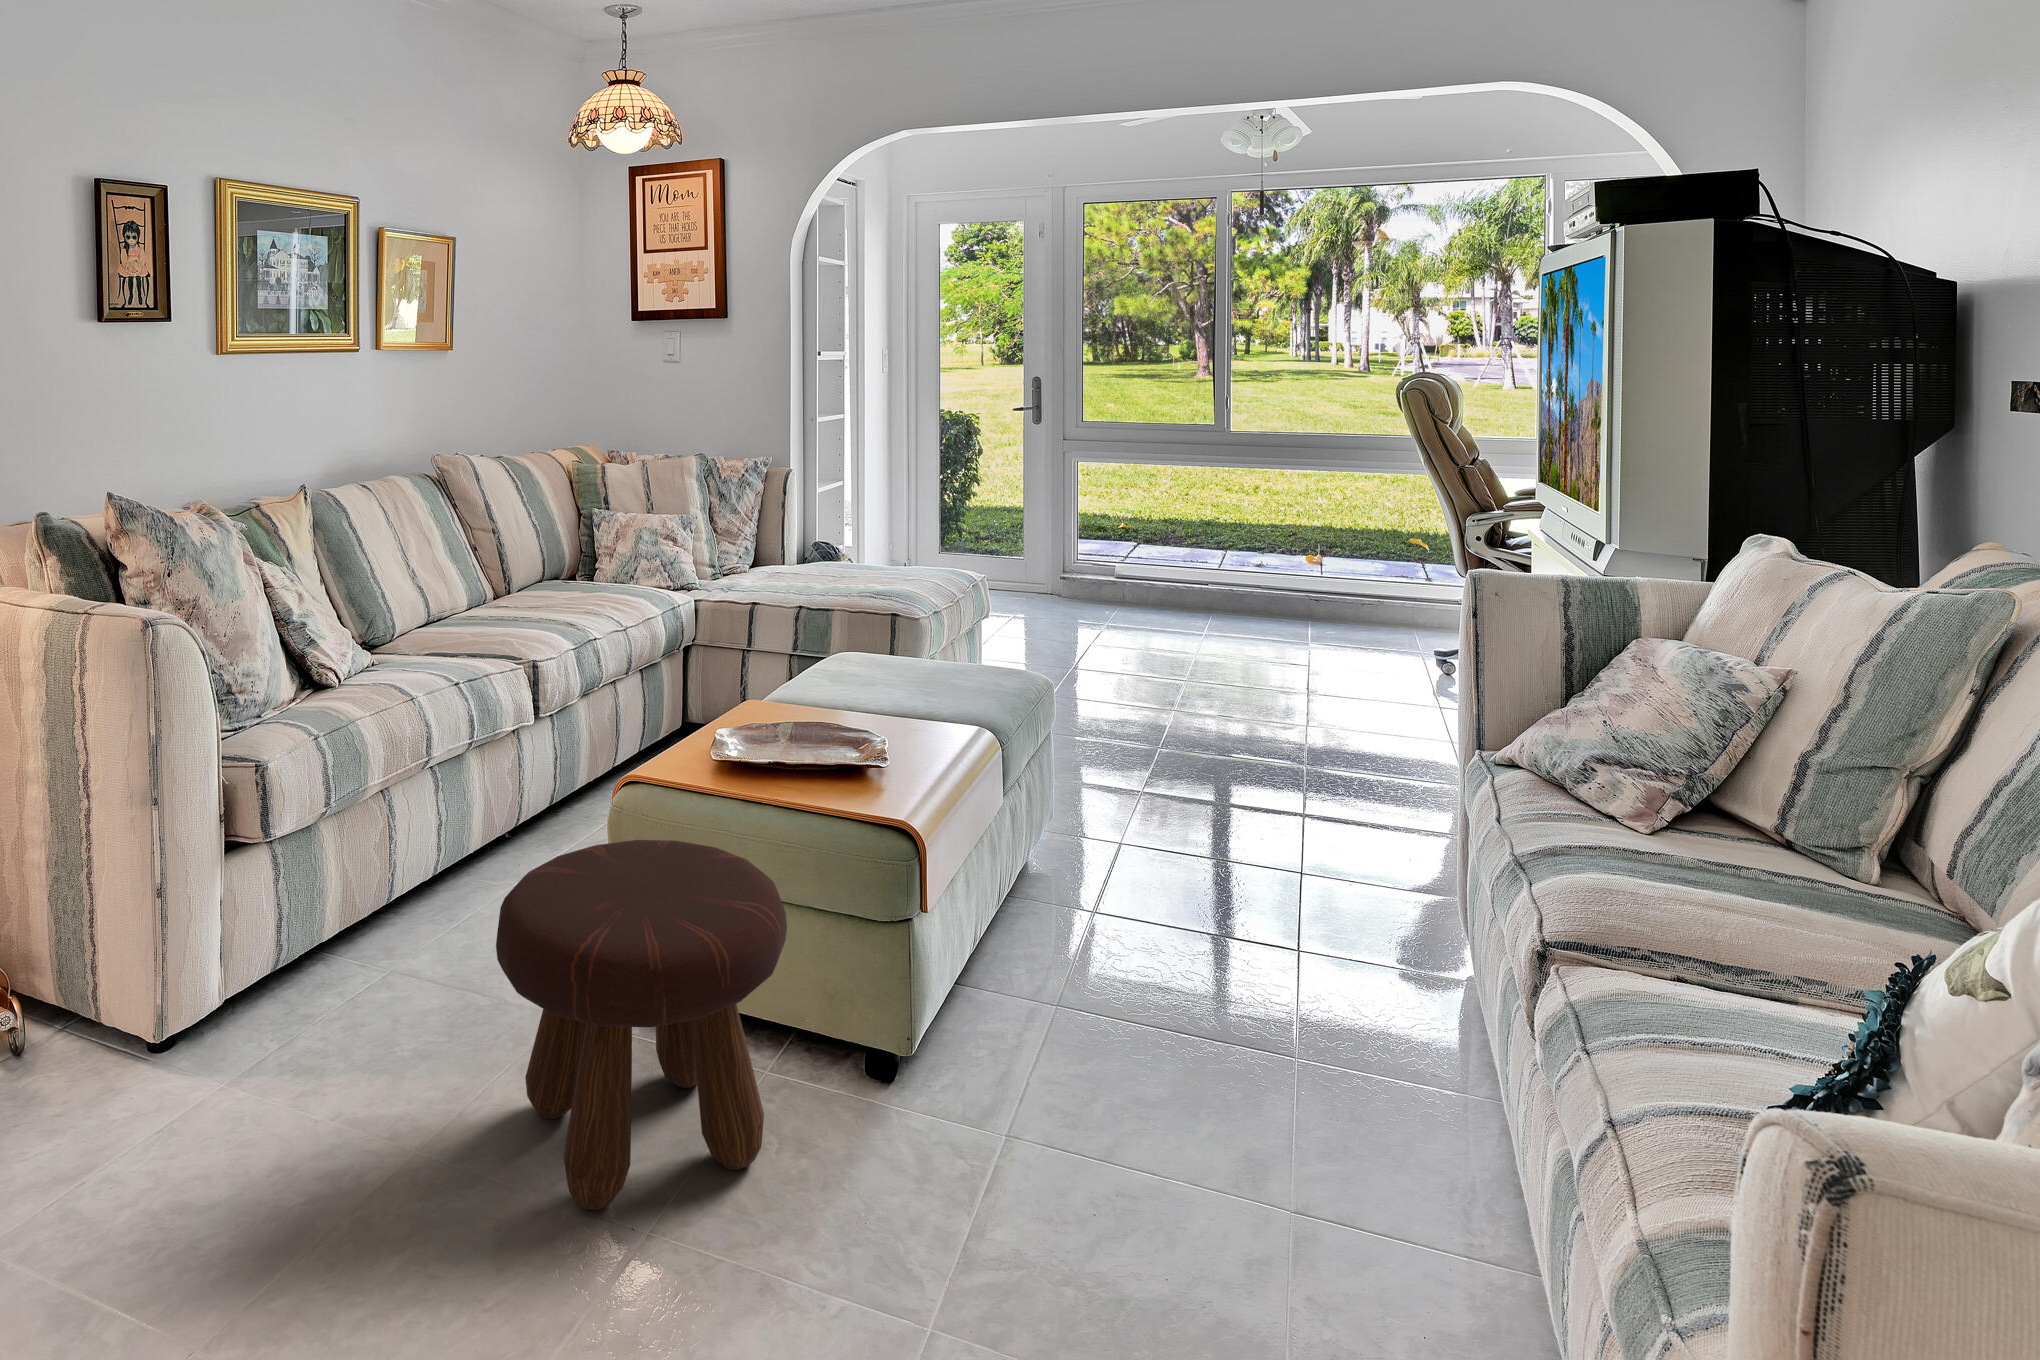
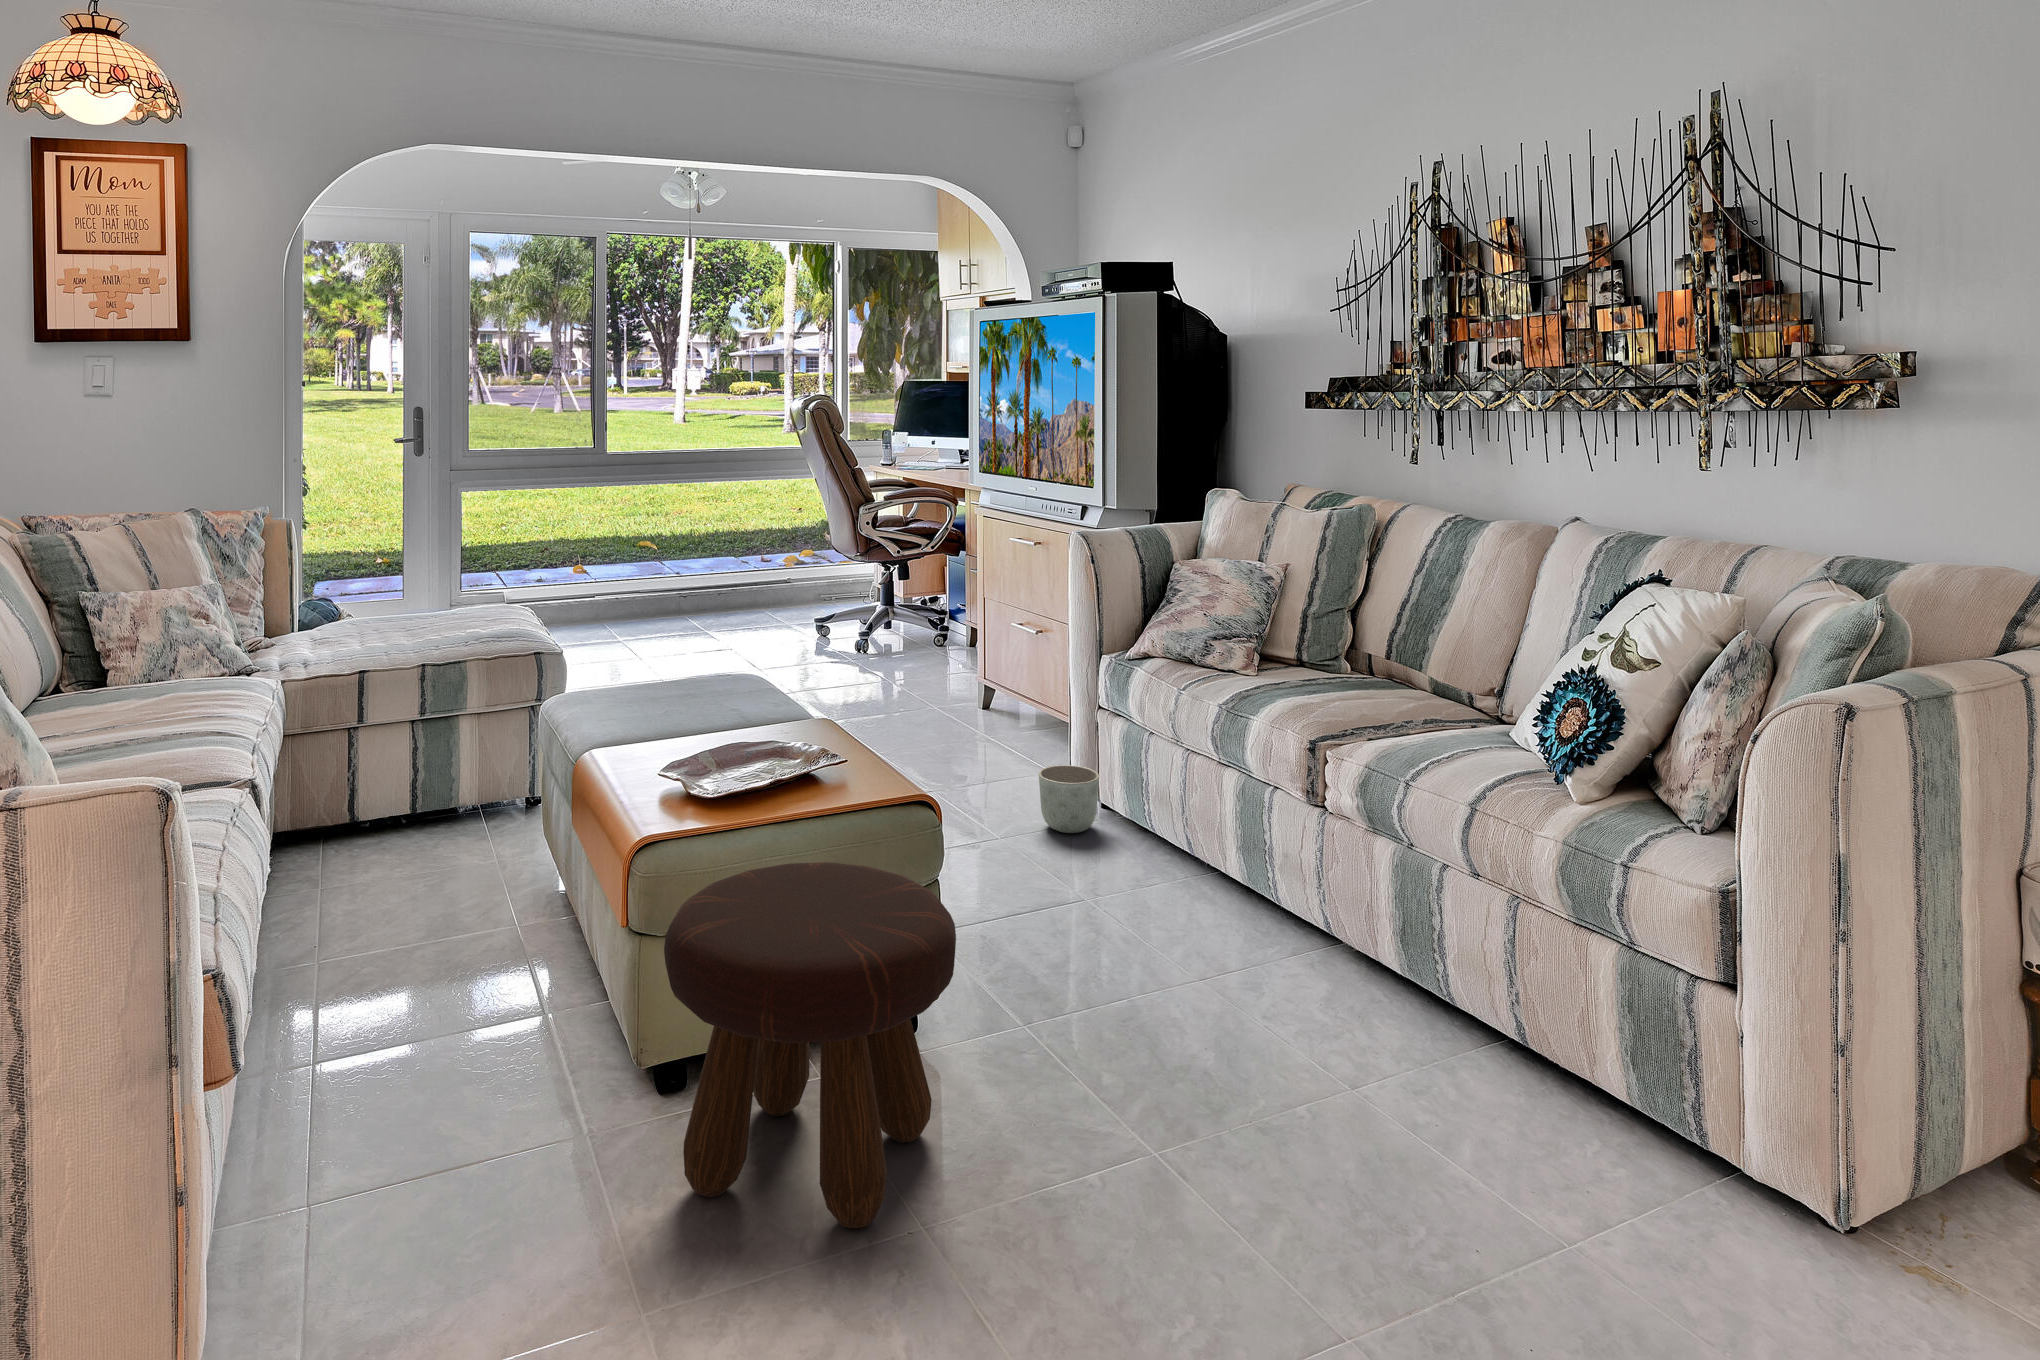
planter: none [1353,873,1442,970] -> present [1039,765,1099,833]

